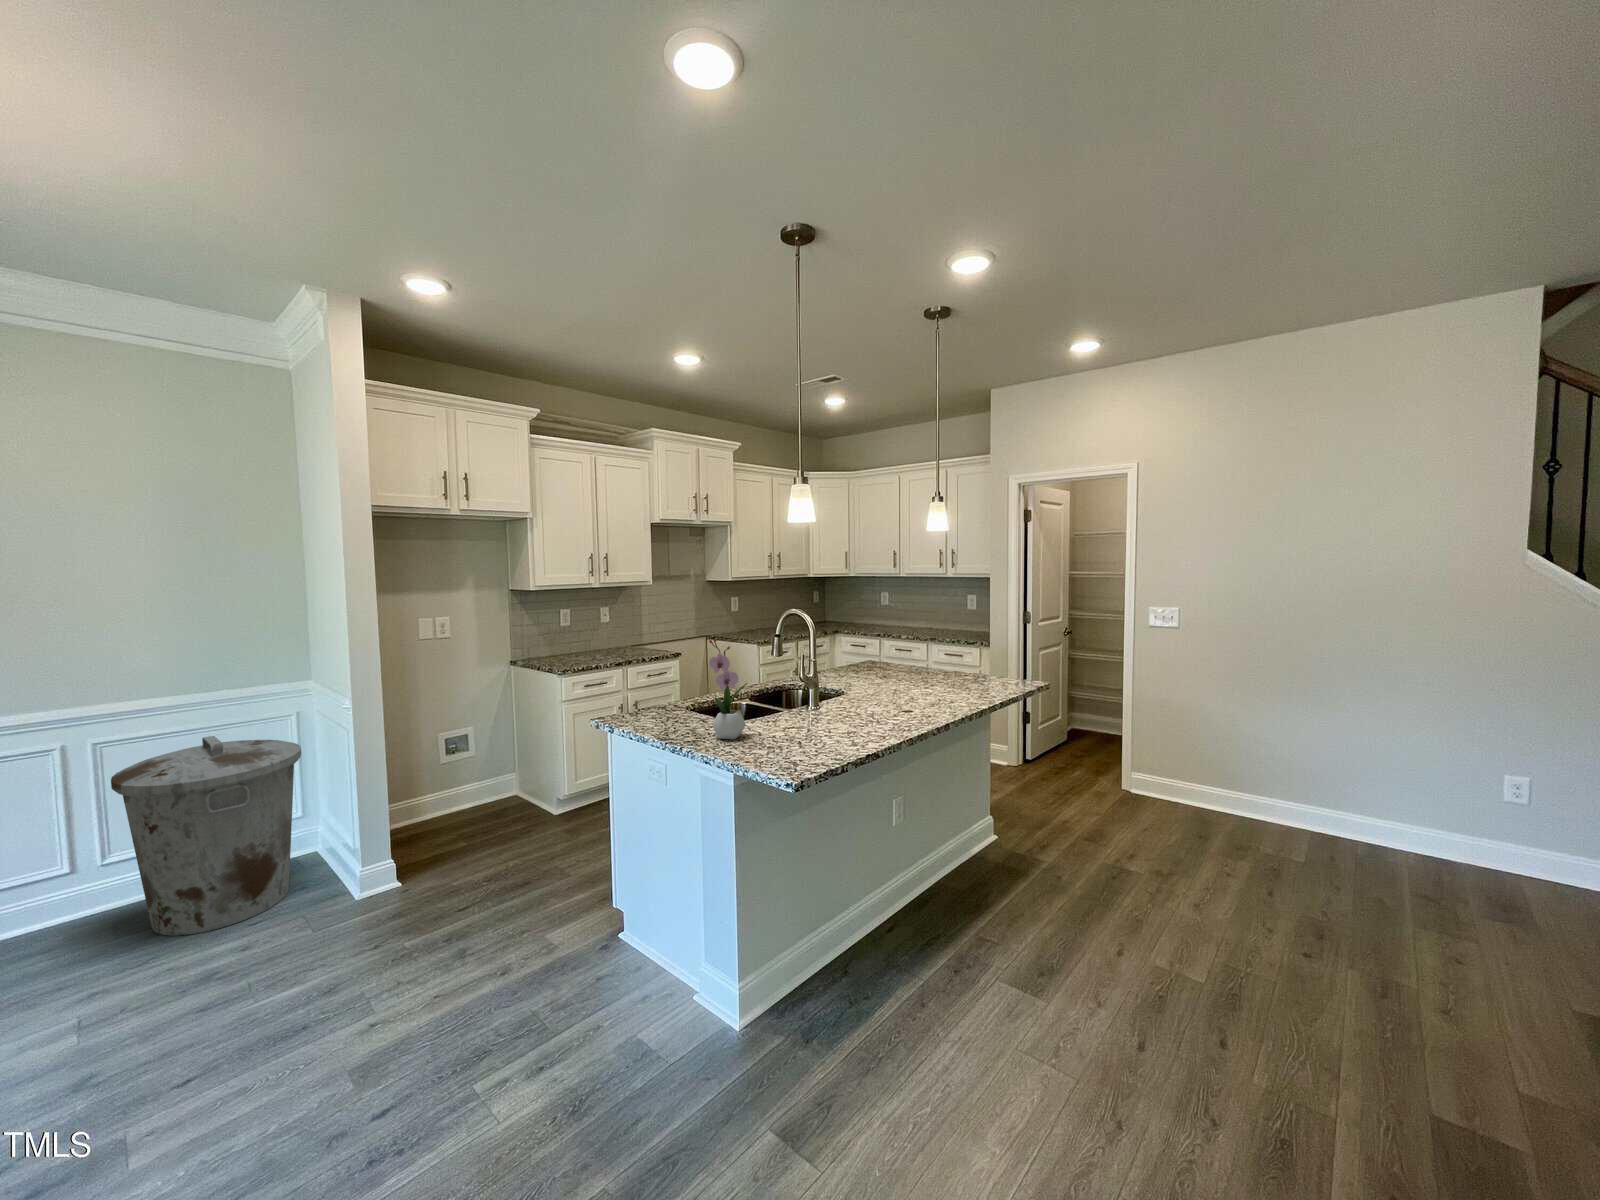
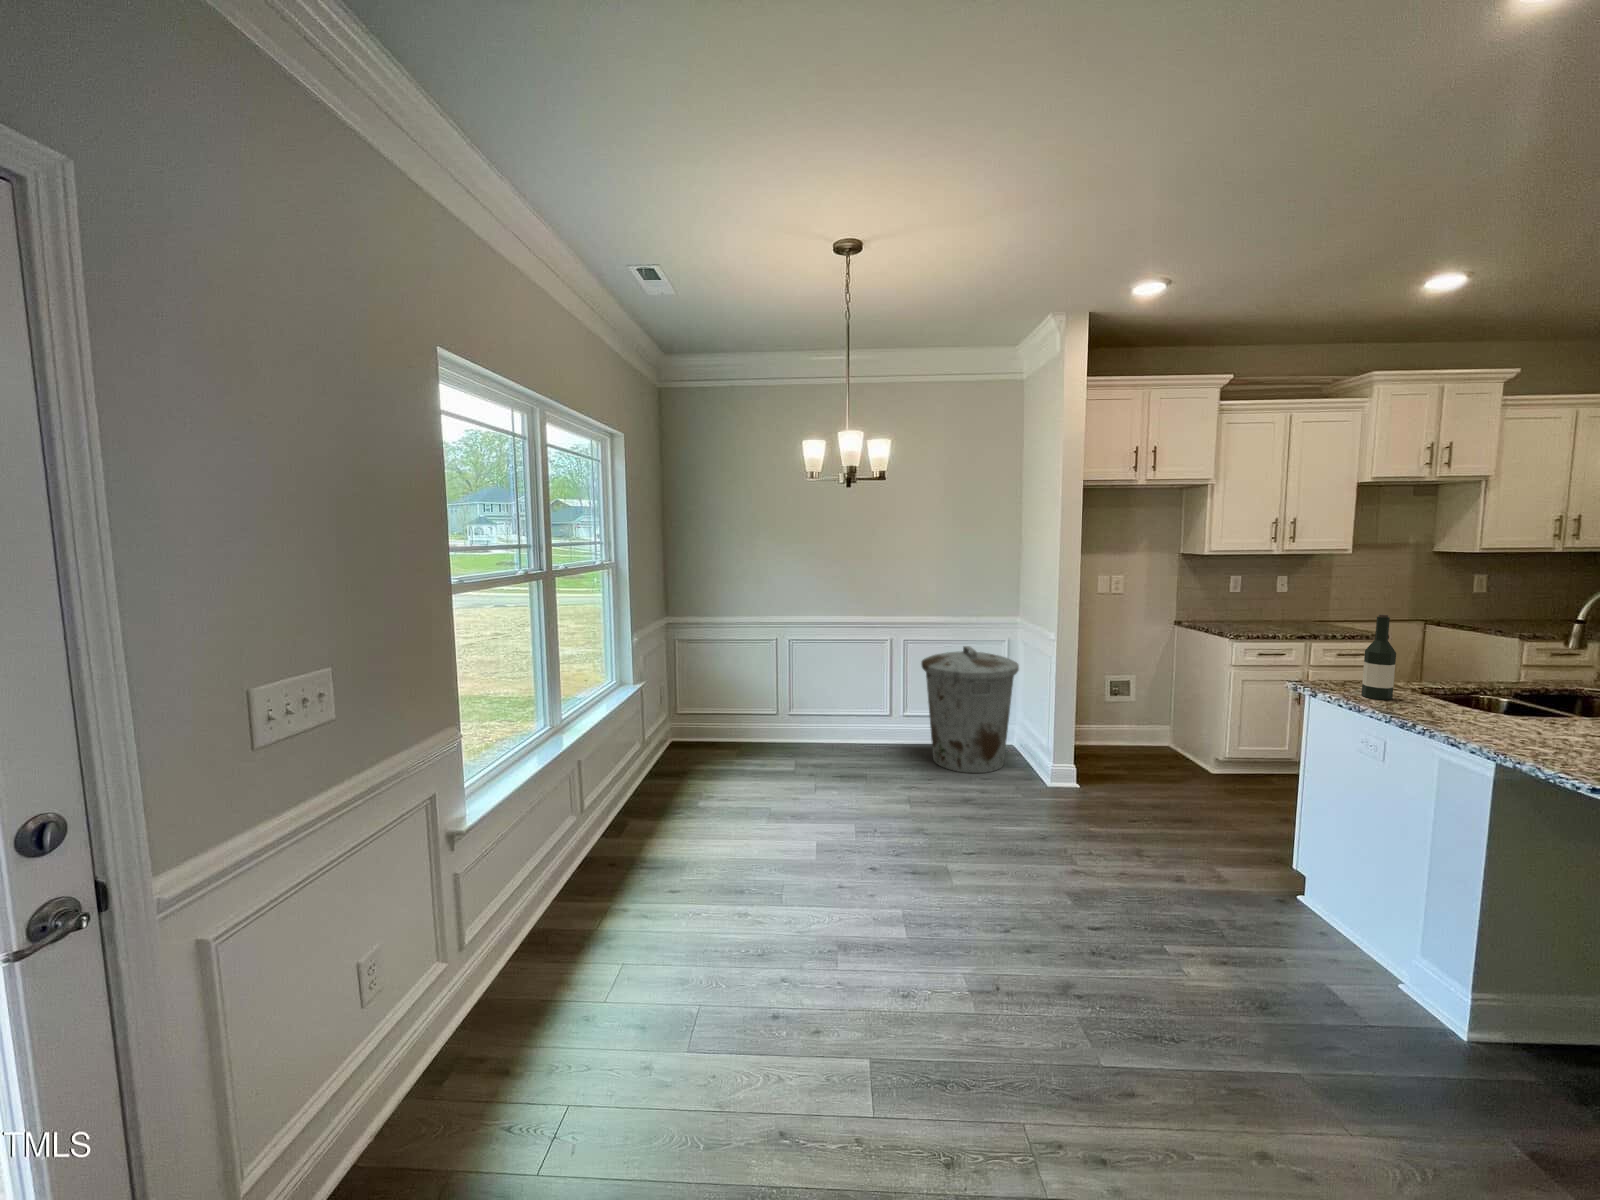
flower arrangement: present [709,639,747,739] -> none [1463,613,1527,730]
wine bottle: none [646,645,670,726] -> present [1361,614,1396,700]

